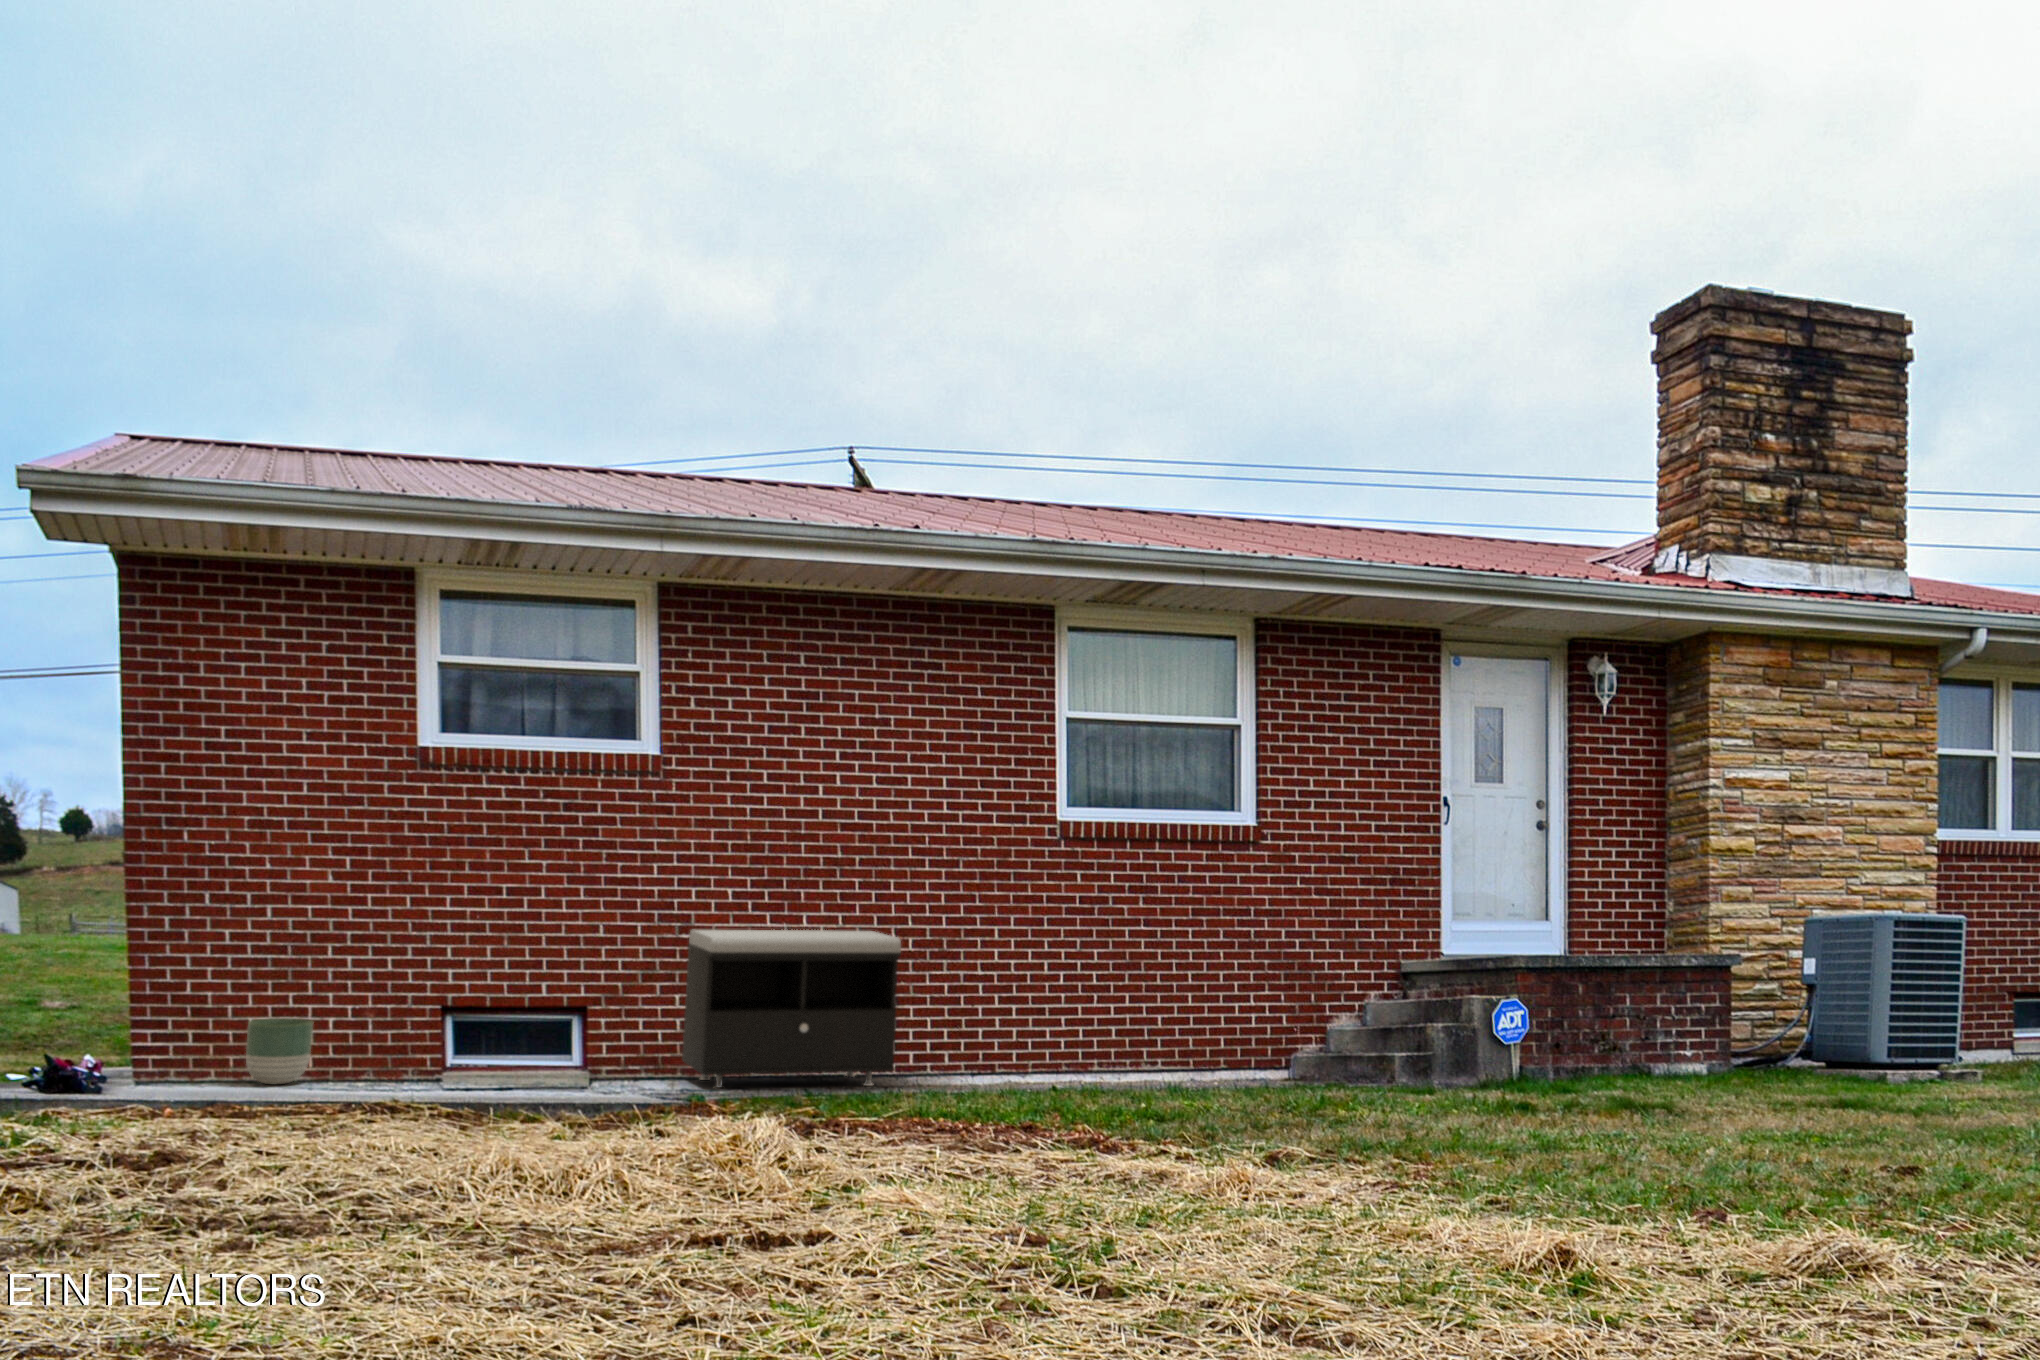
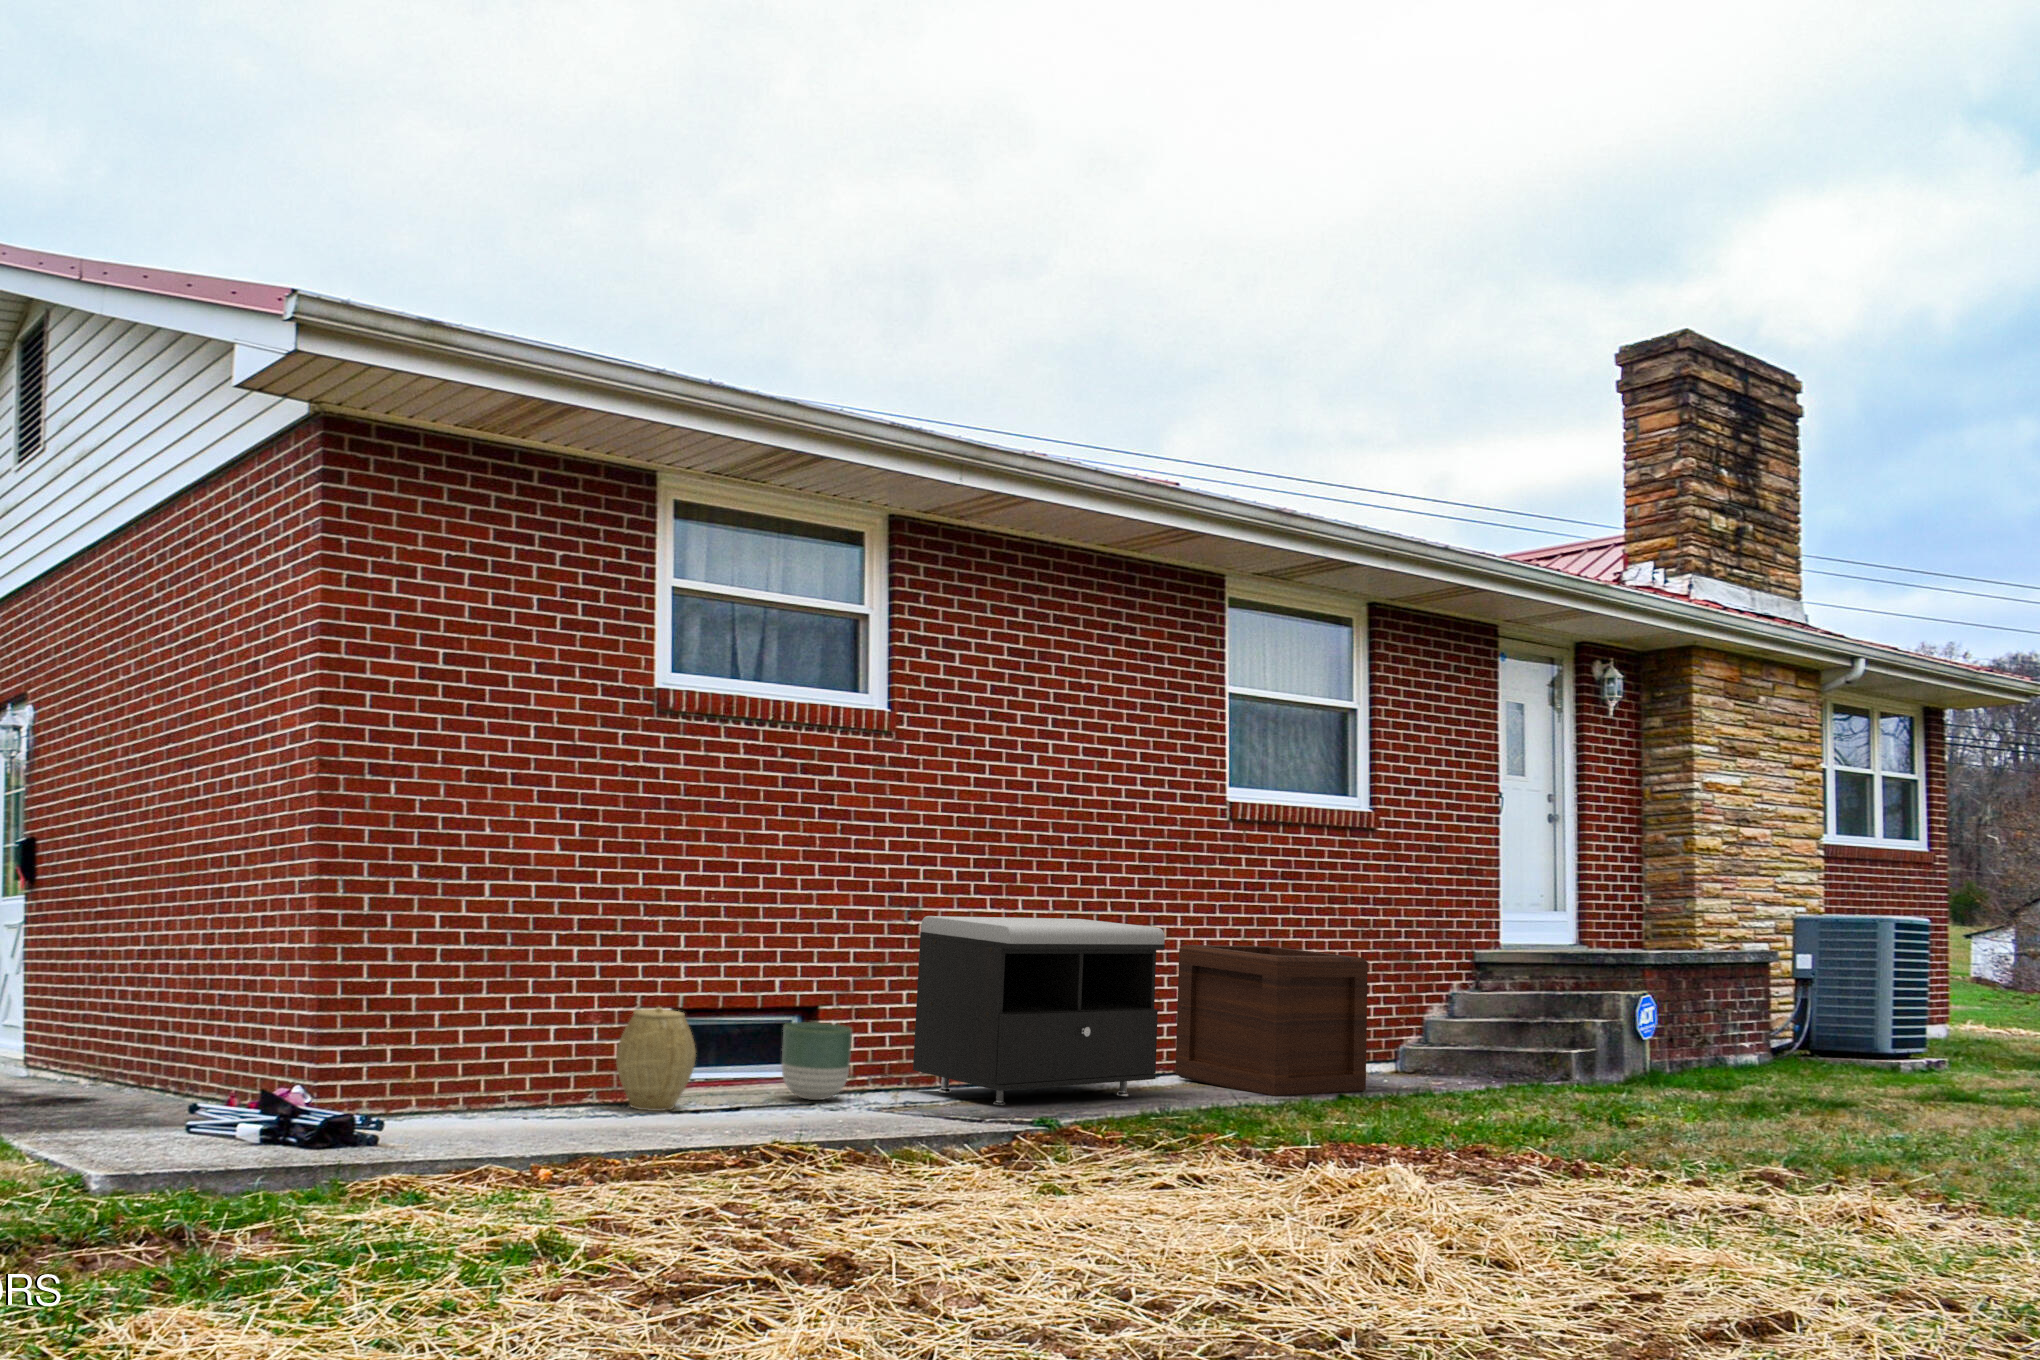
wooden crate: none [989,954,1144,1091] -> present [1175,945,1368,1096]
woven basket: none [374,1004,440,1085] -> present [616,1007,696,1111]
planter: present [246,1018,313,1084] -> present [782,1022,852,1100]

